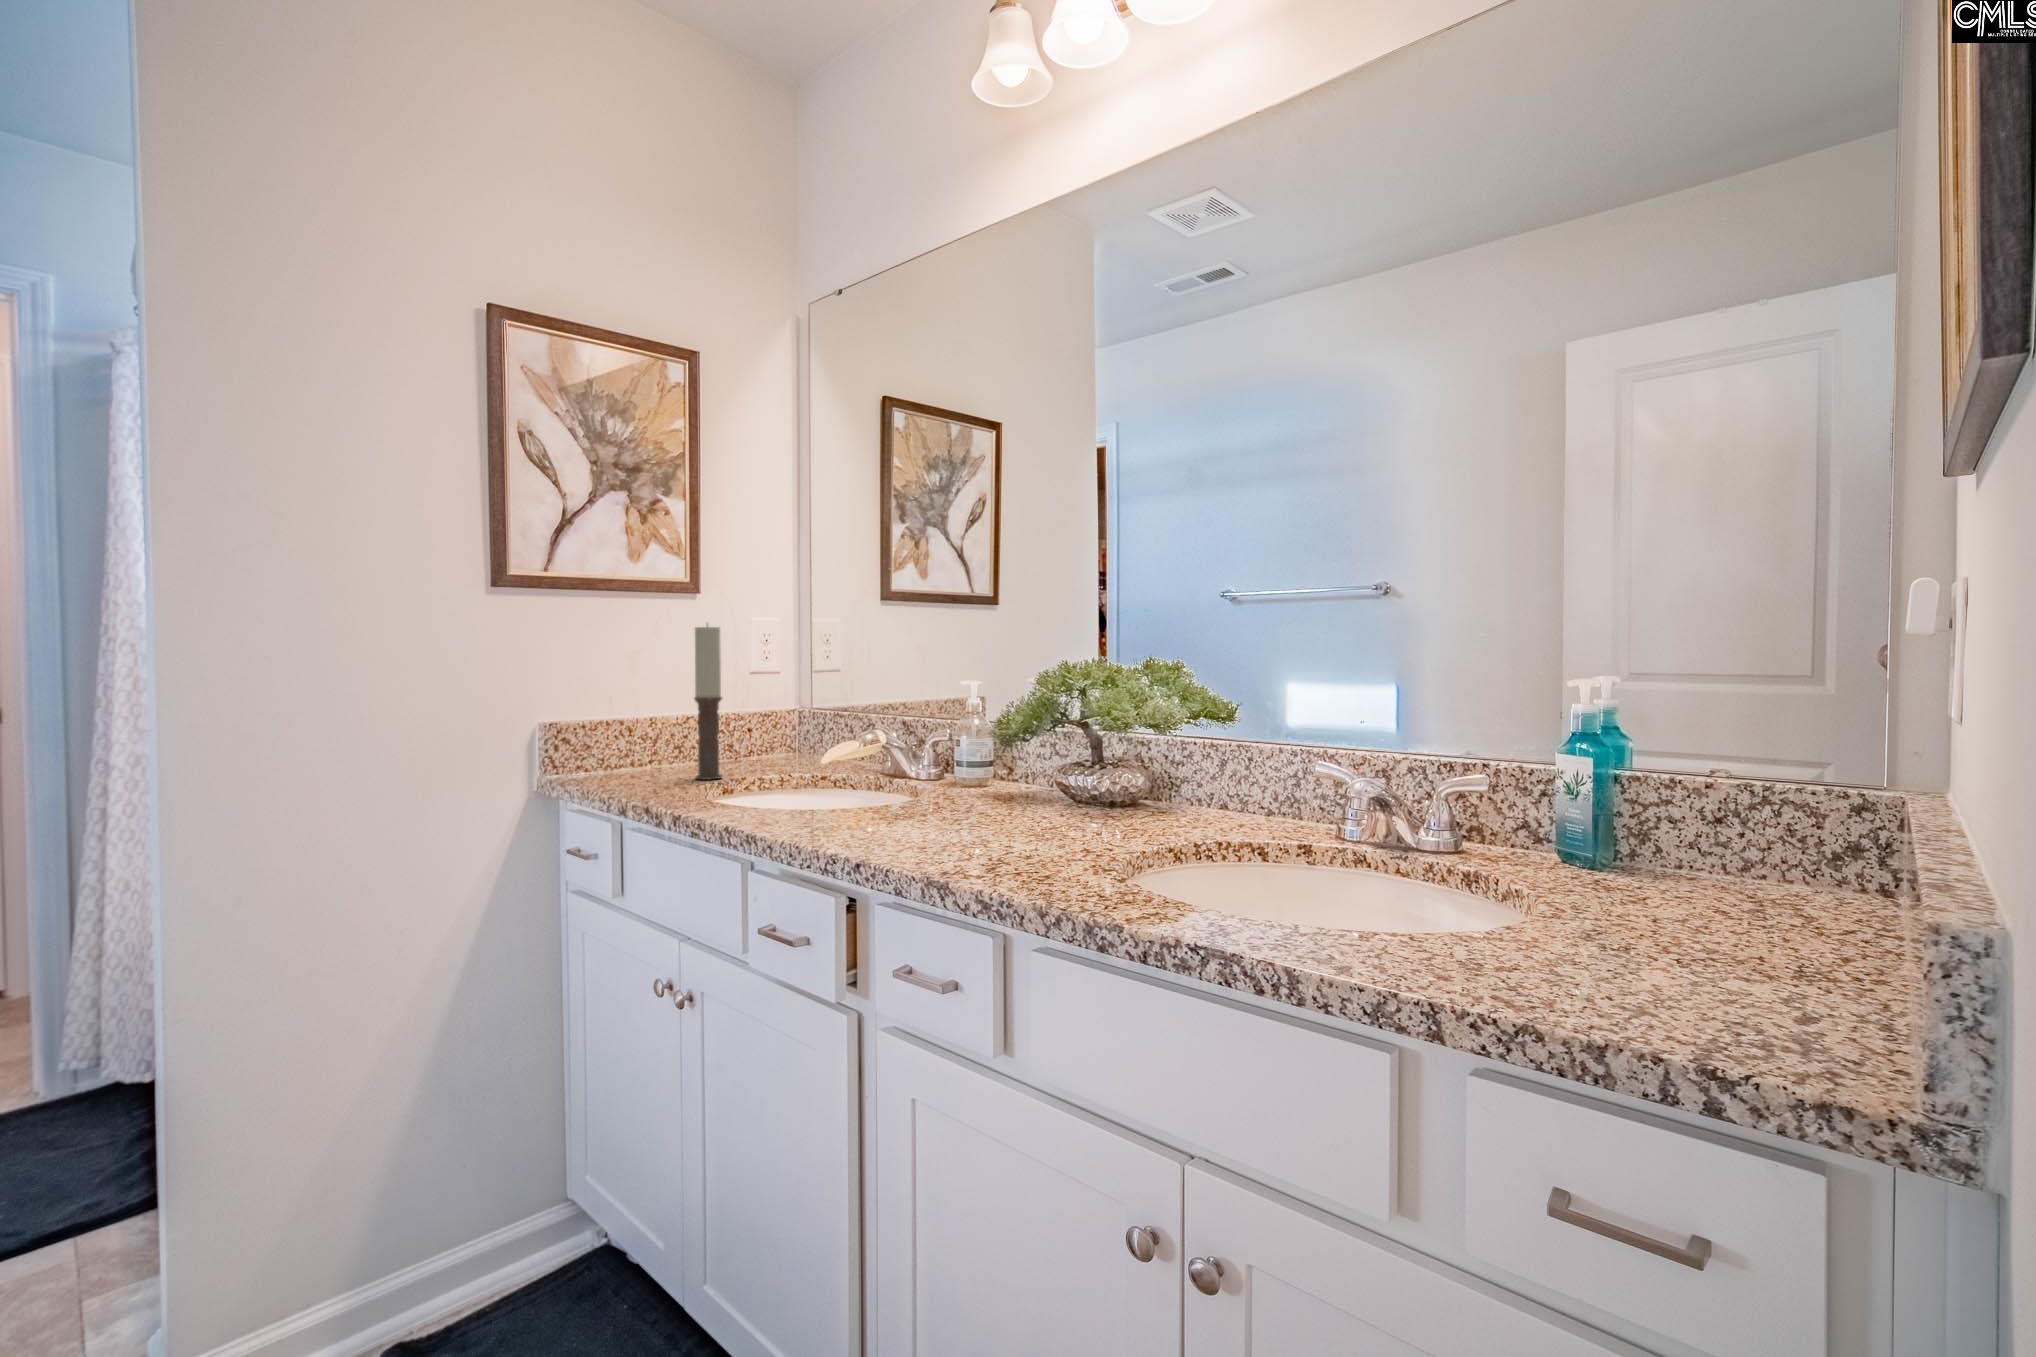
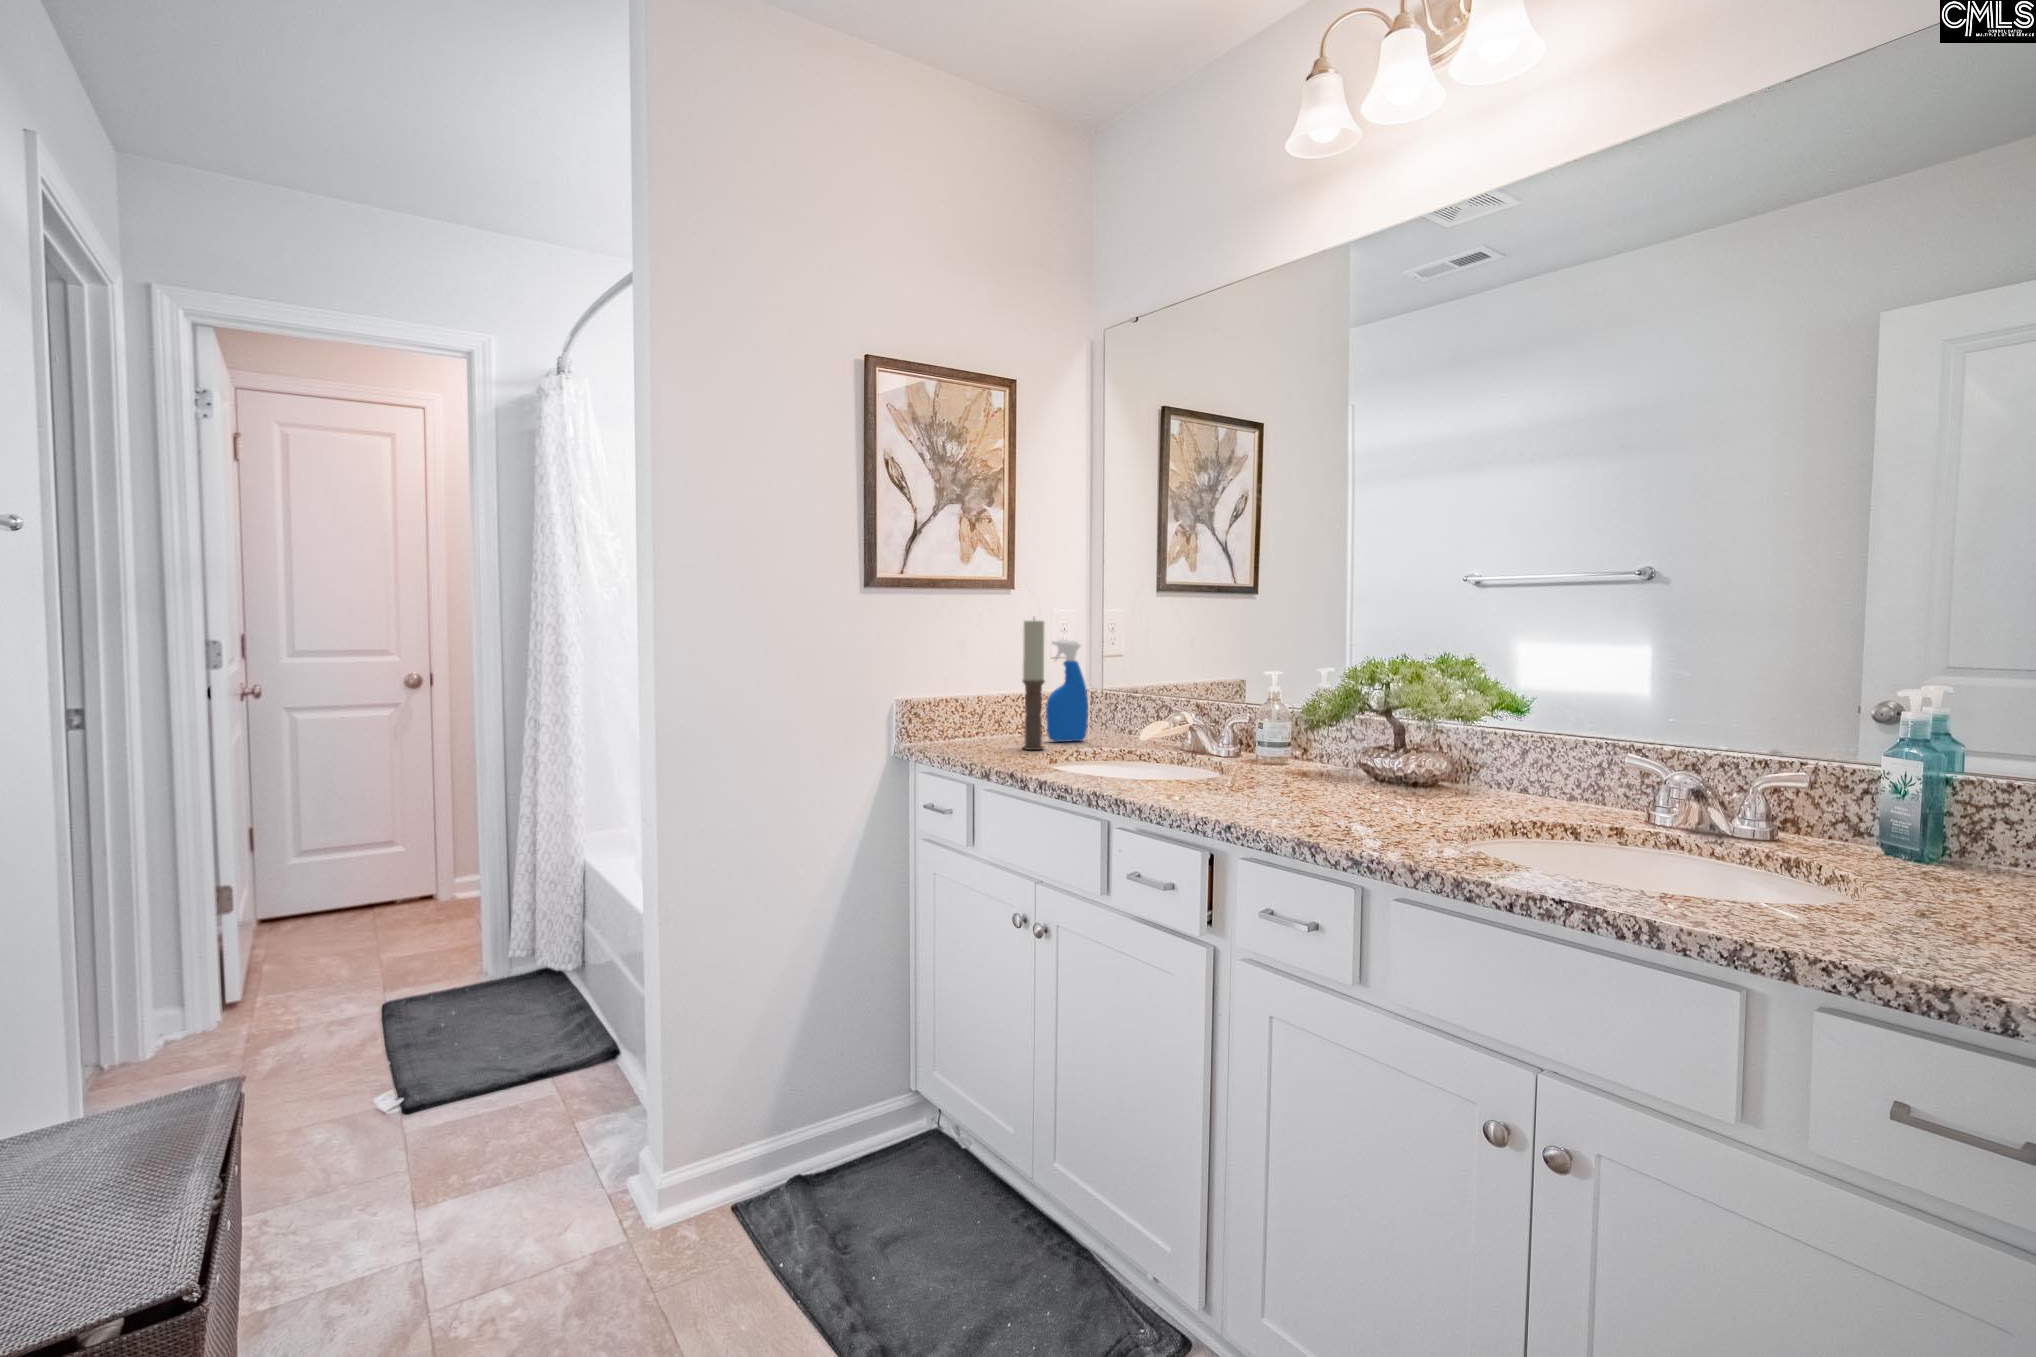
spray bottle: none [734,651,786,769] -> present [1046,640,1088,742]

